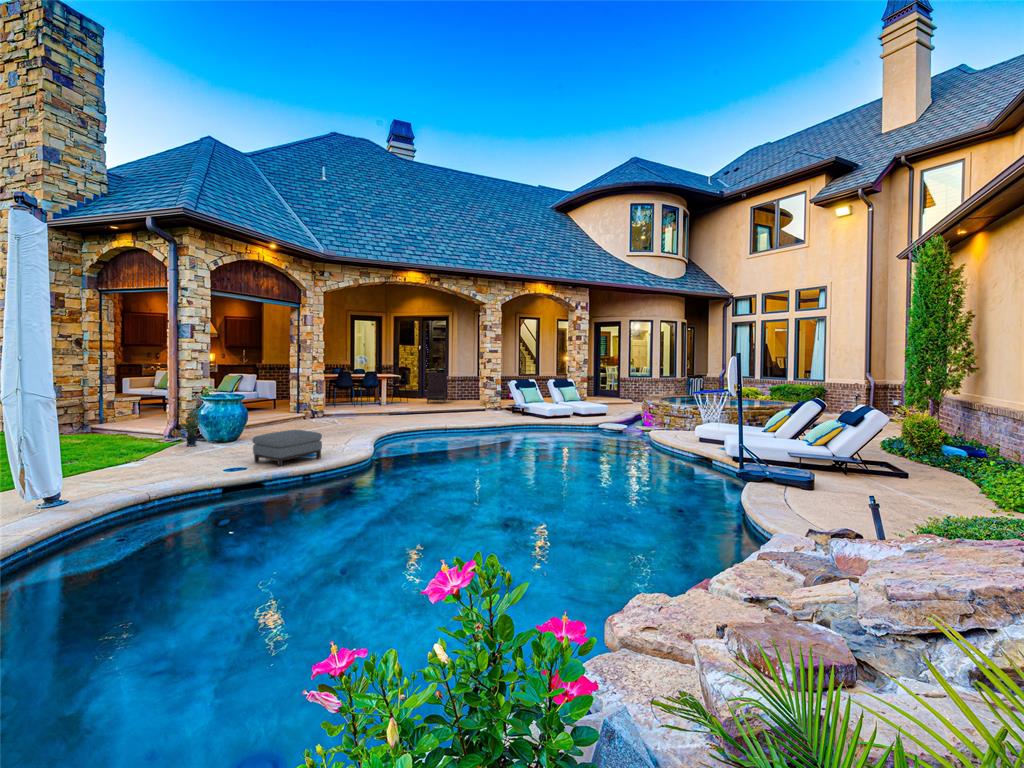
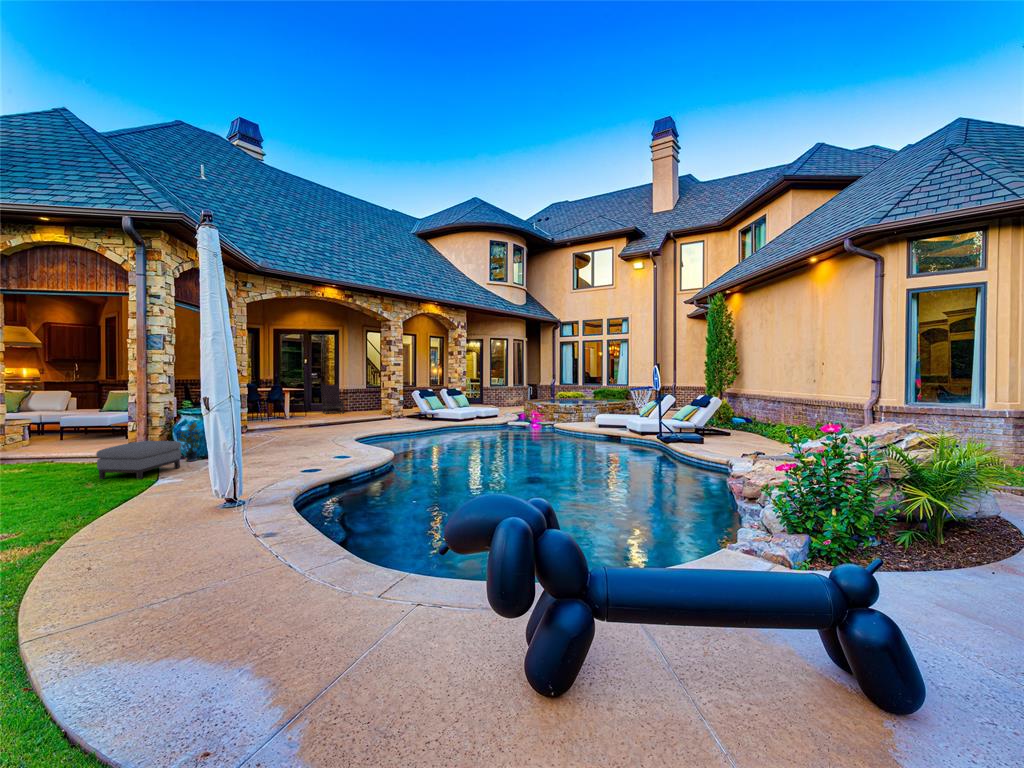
ottoman: present [252,430,322,467] -> present [96,441,181,479]

